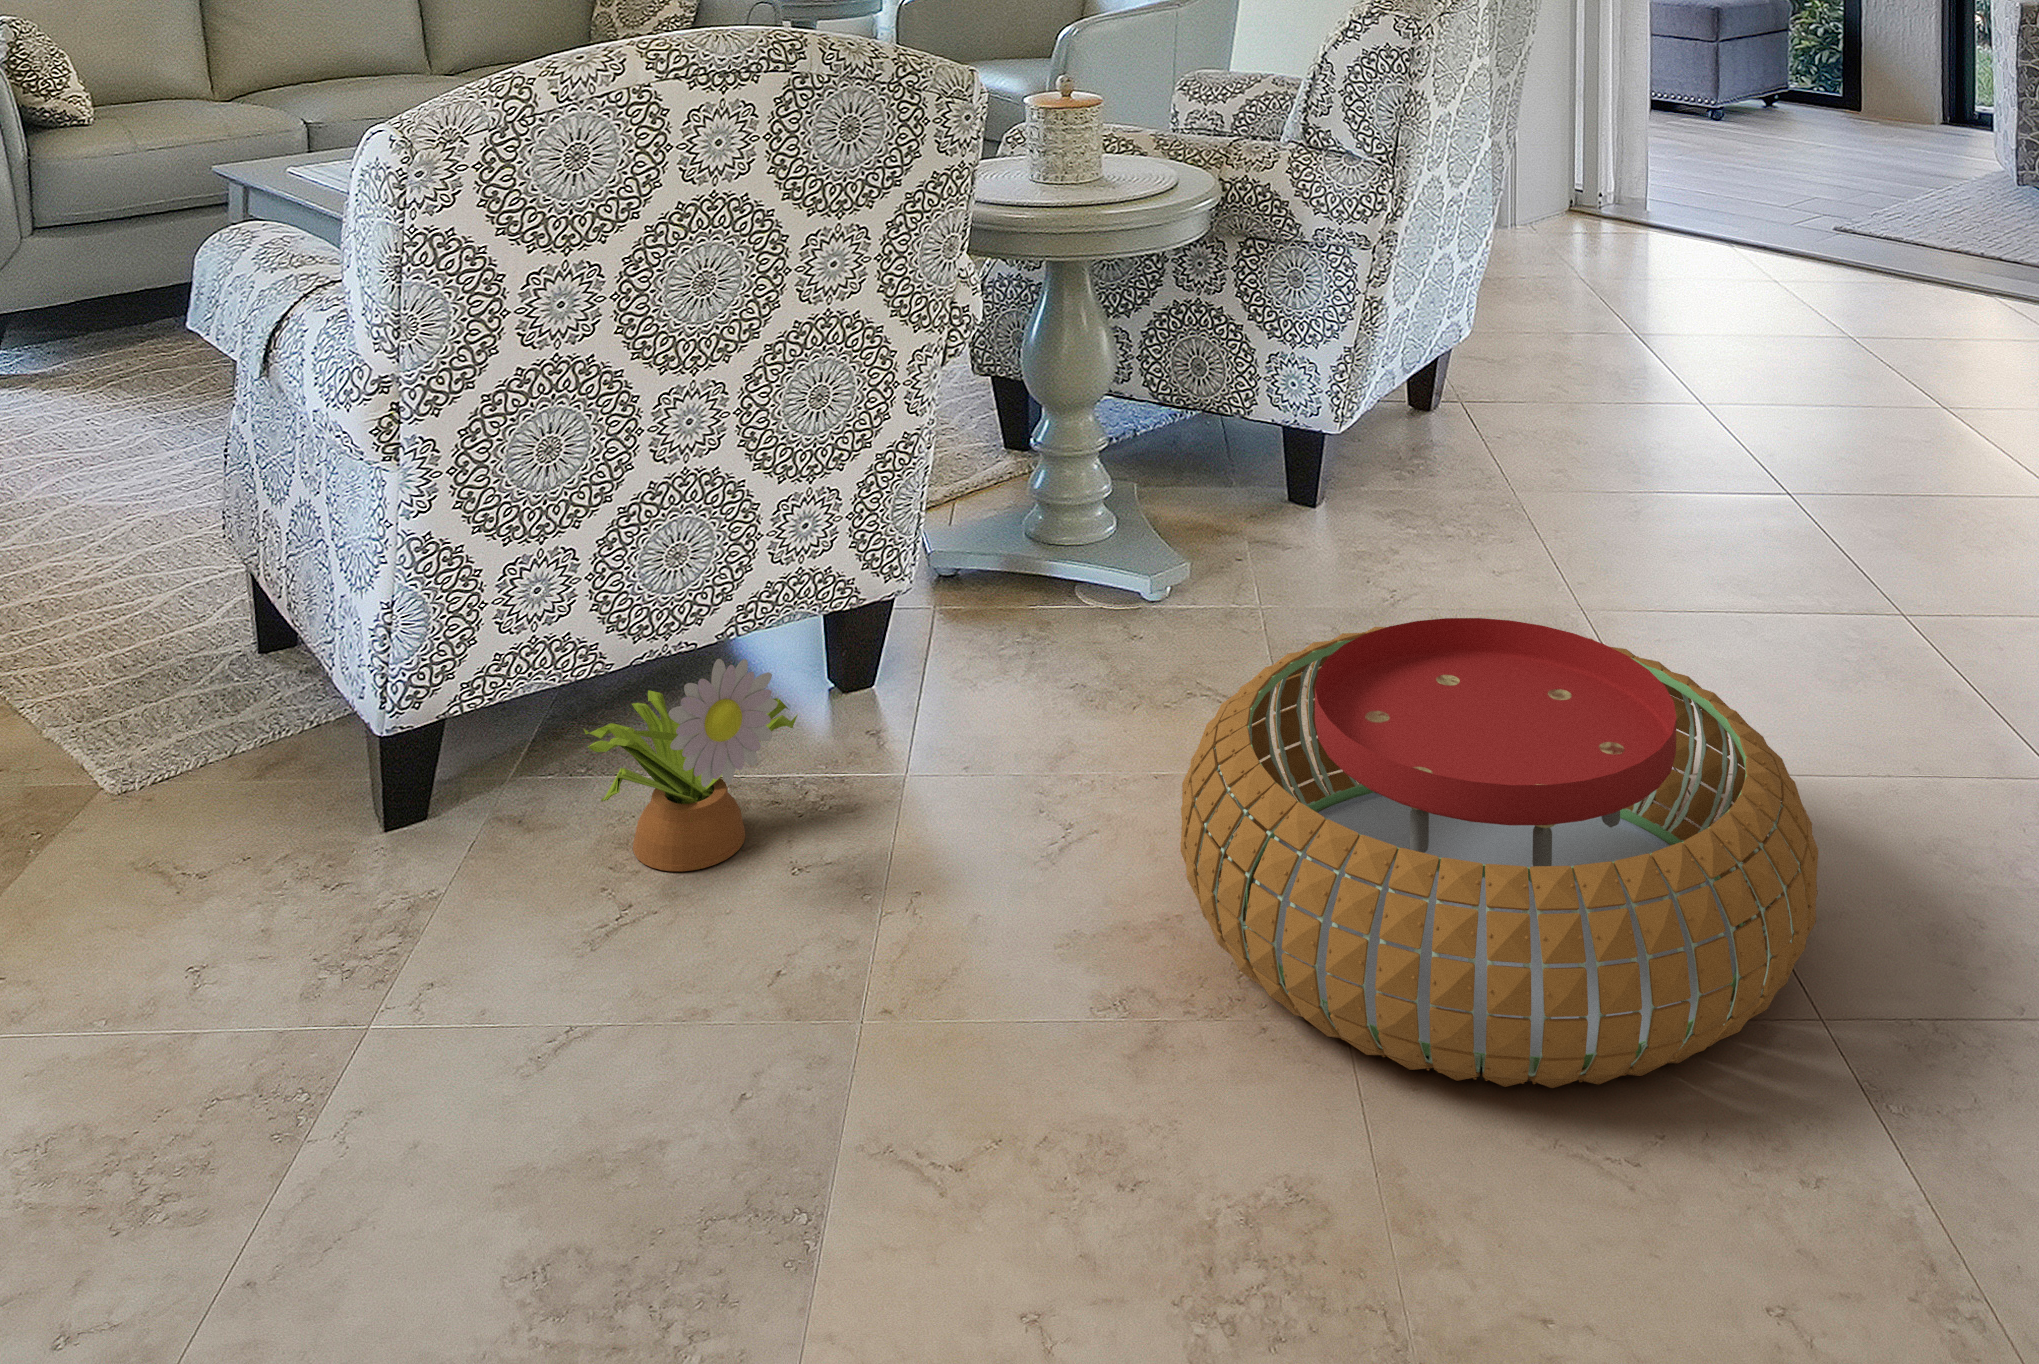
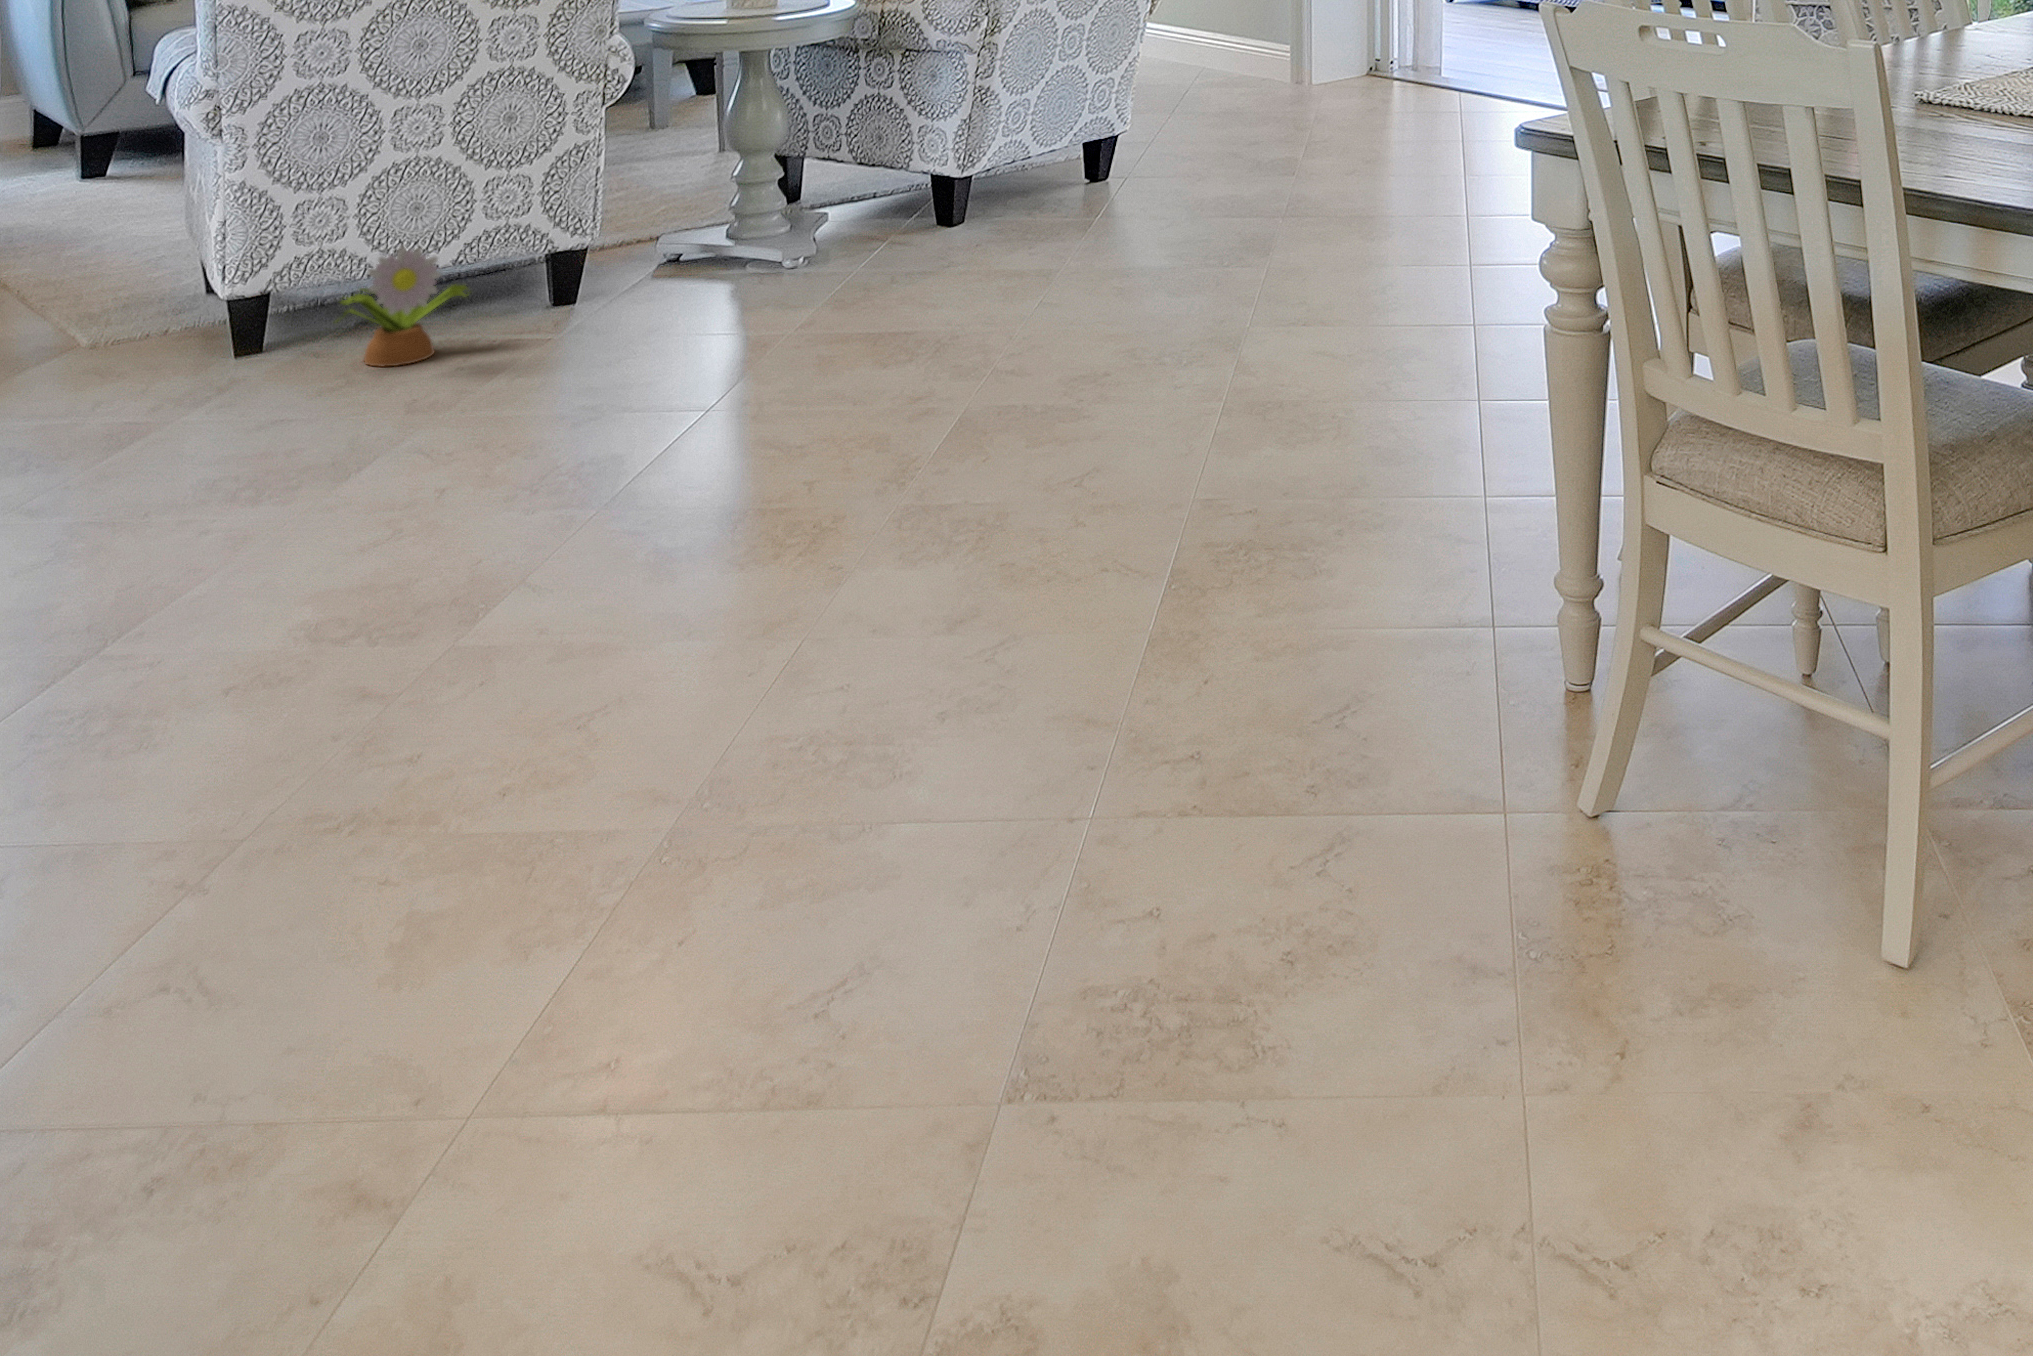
pouf: present [1180,618,1818,1088] -> none [630,230,1001,427]

